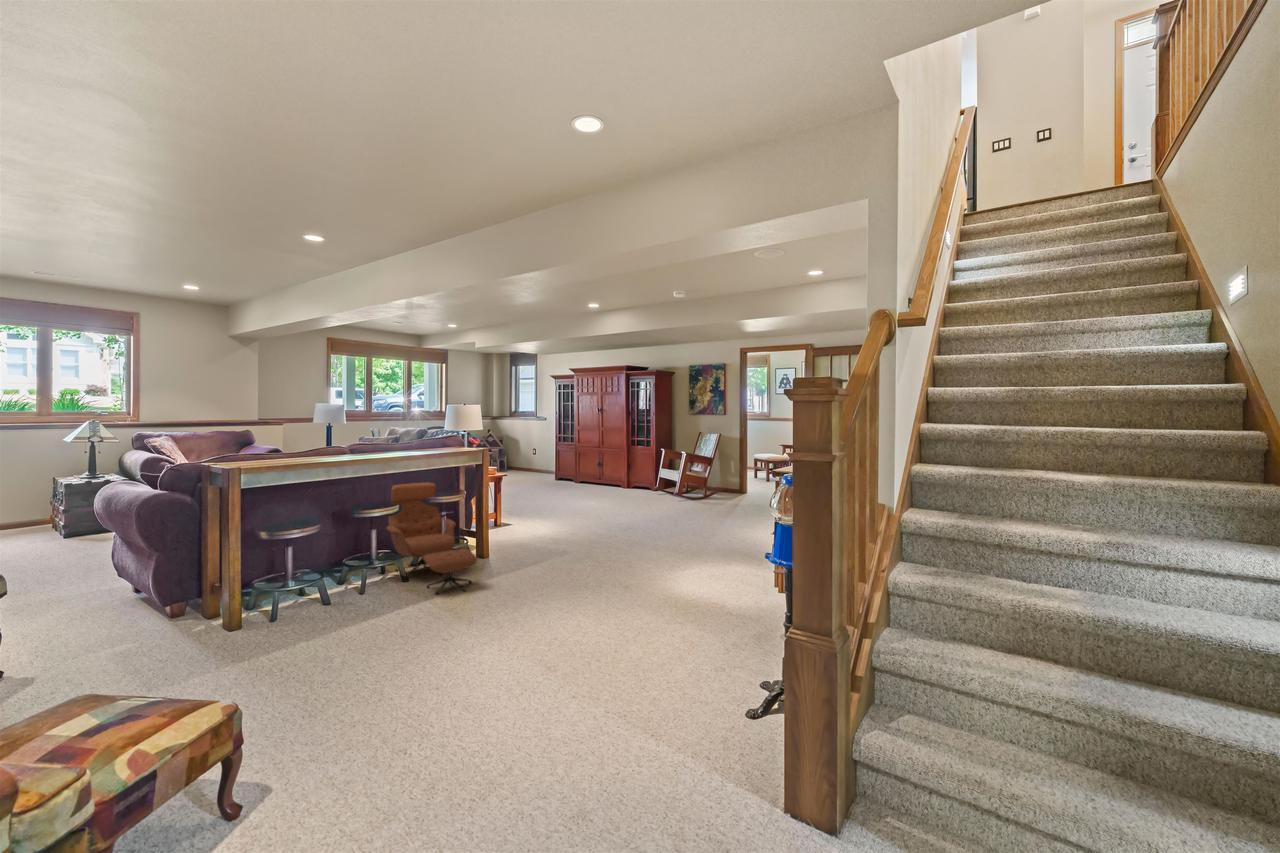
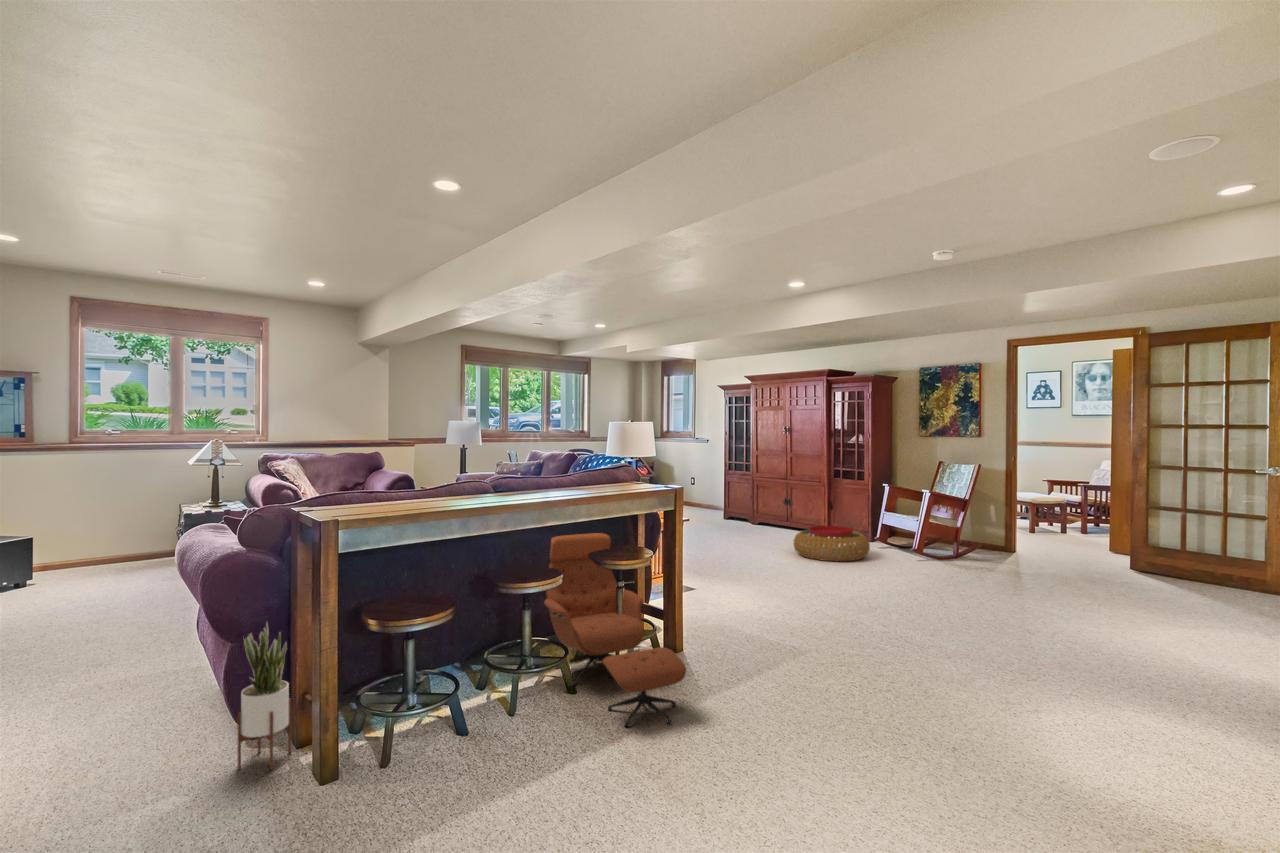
pouf: none [592,480,644,504] -> present [794,526,870,561]
potted plant: none [166,537,206,631] -> present [238,622,292,770]

